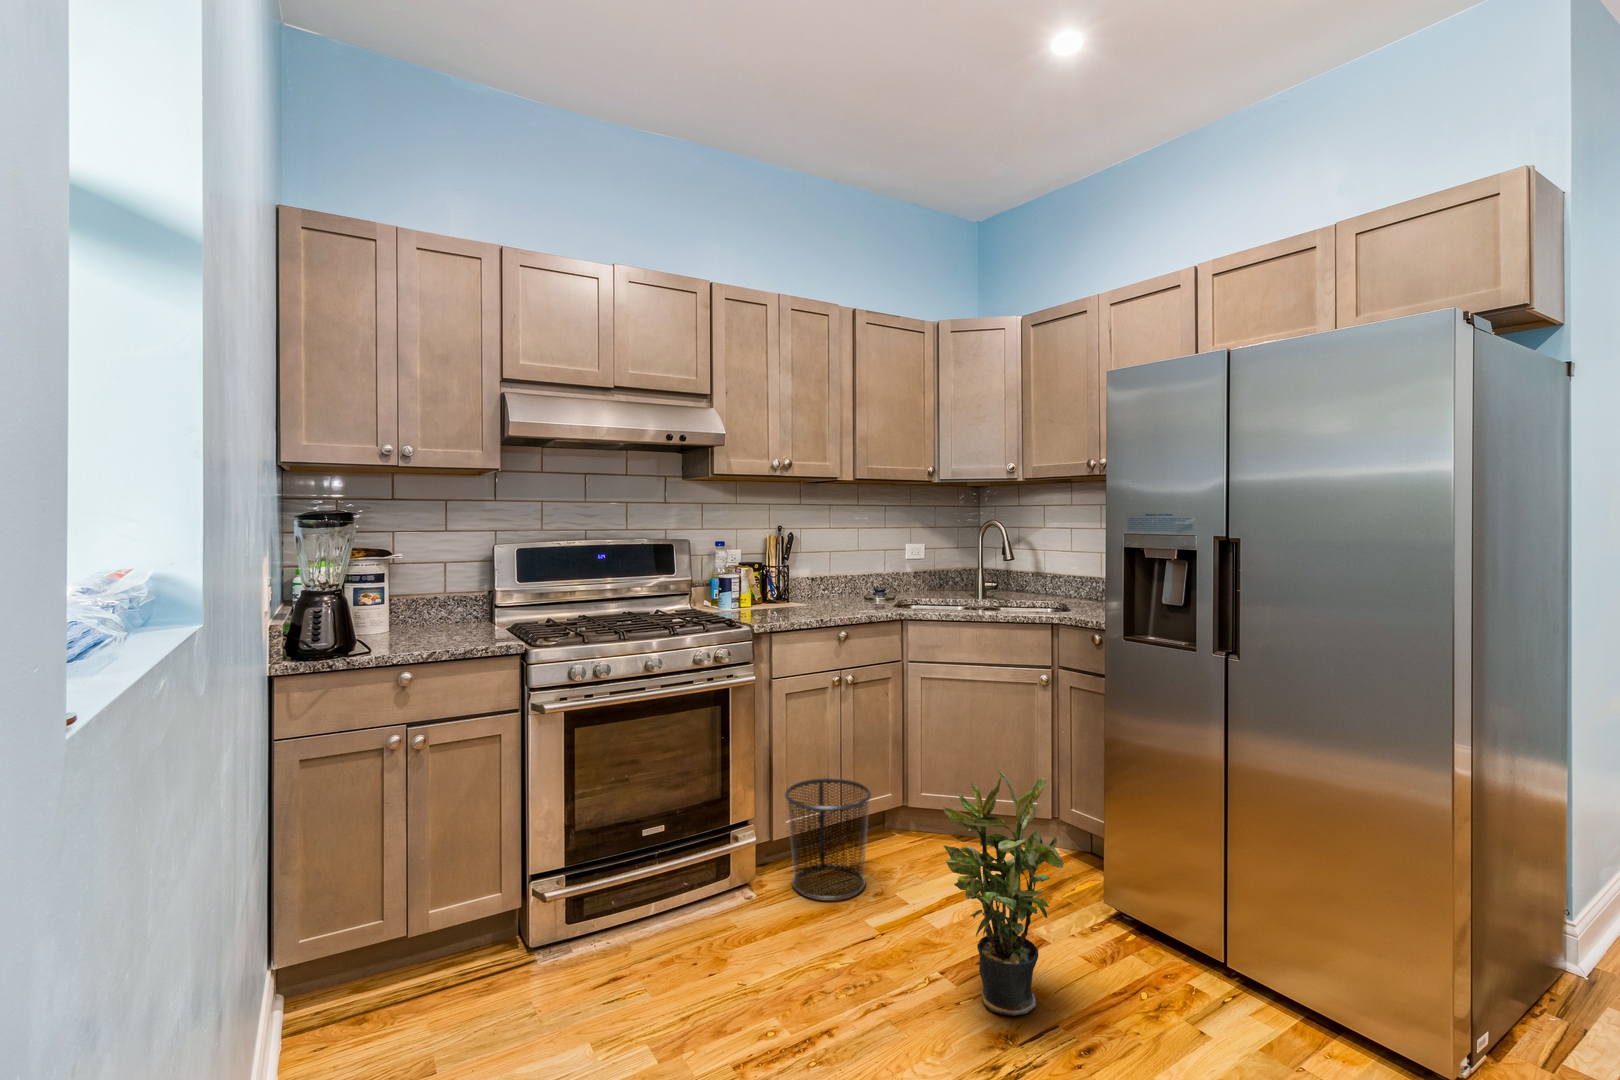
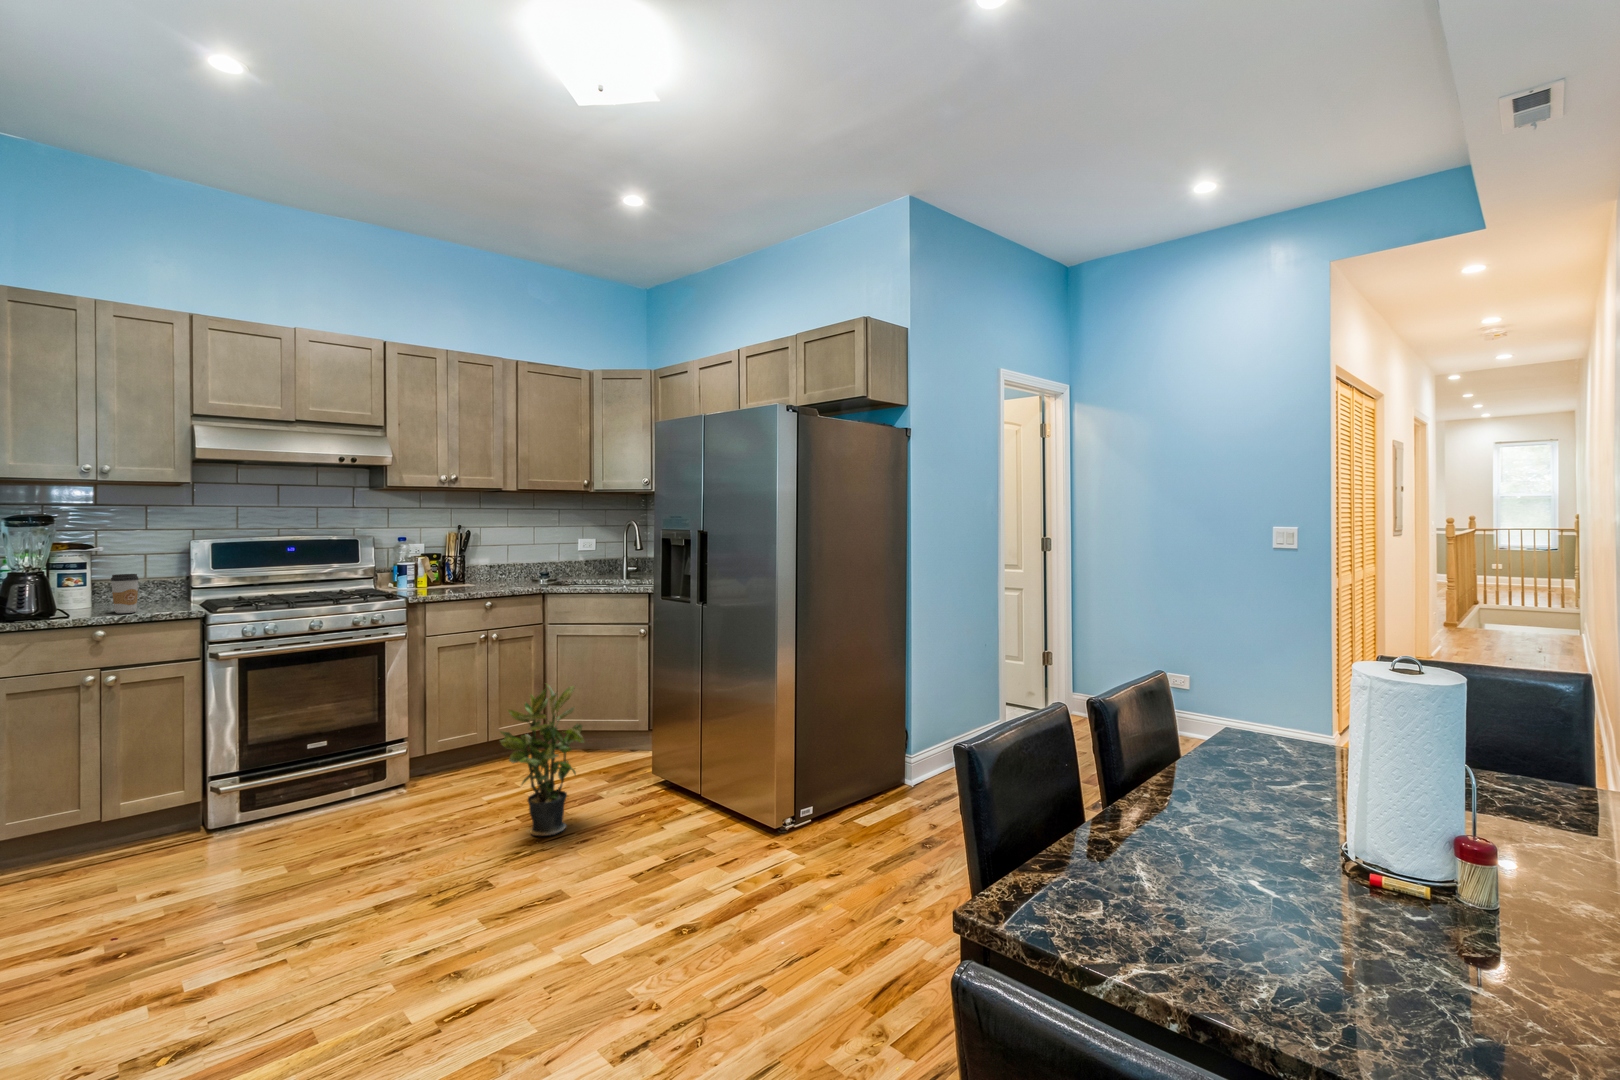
coffee cup: none [417,592,449,646] -> present [111,574,138,613]
waste bin: present [785,778,871,901] -> none [431,710,500,792]

